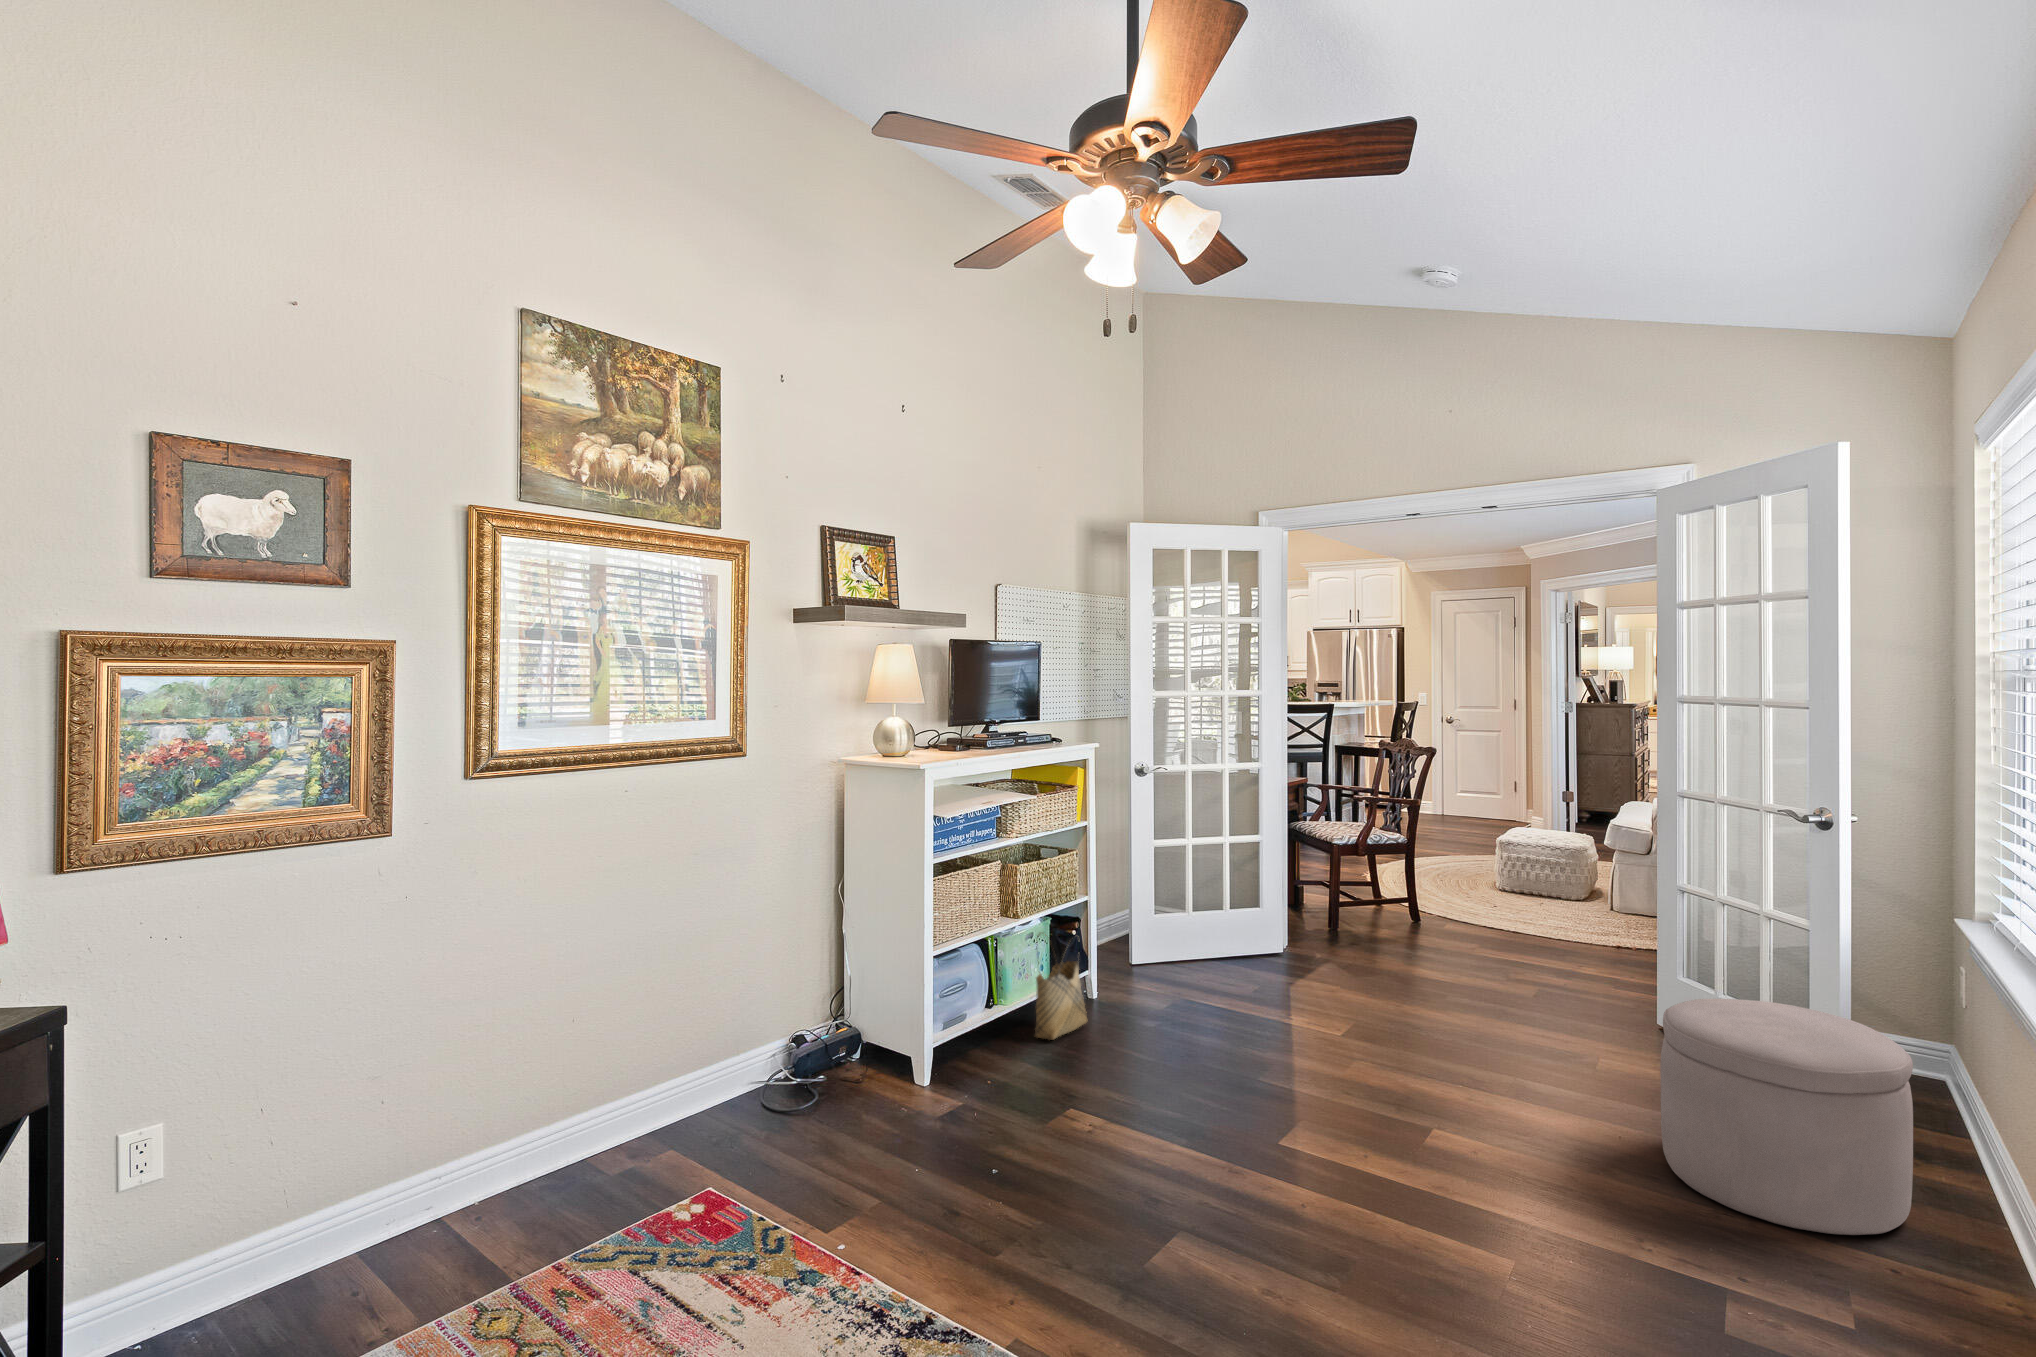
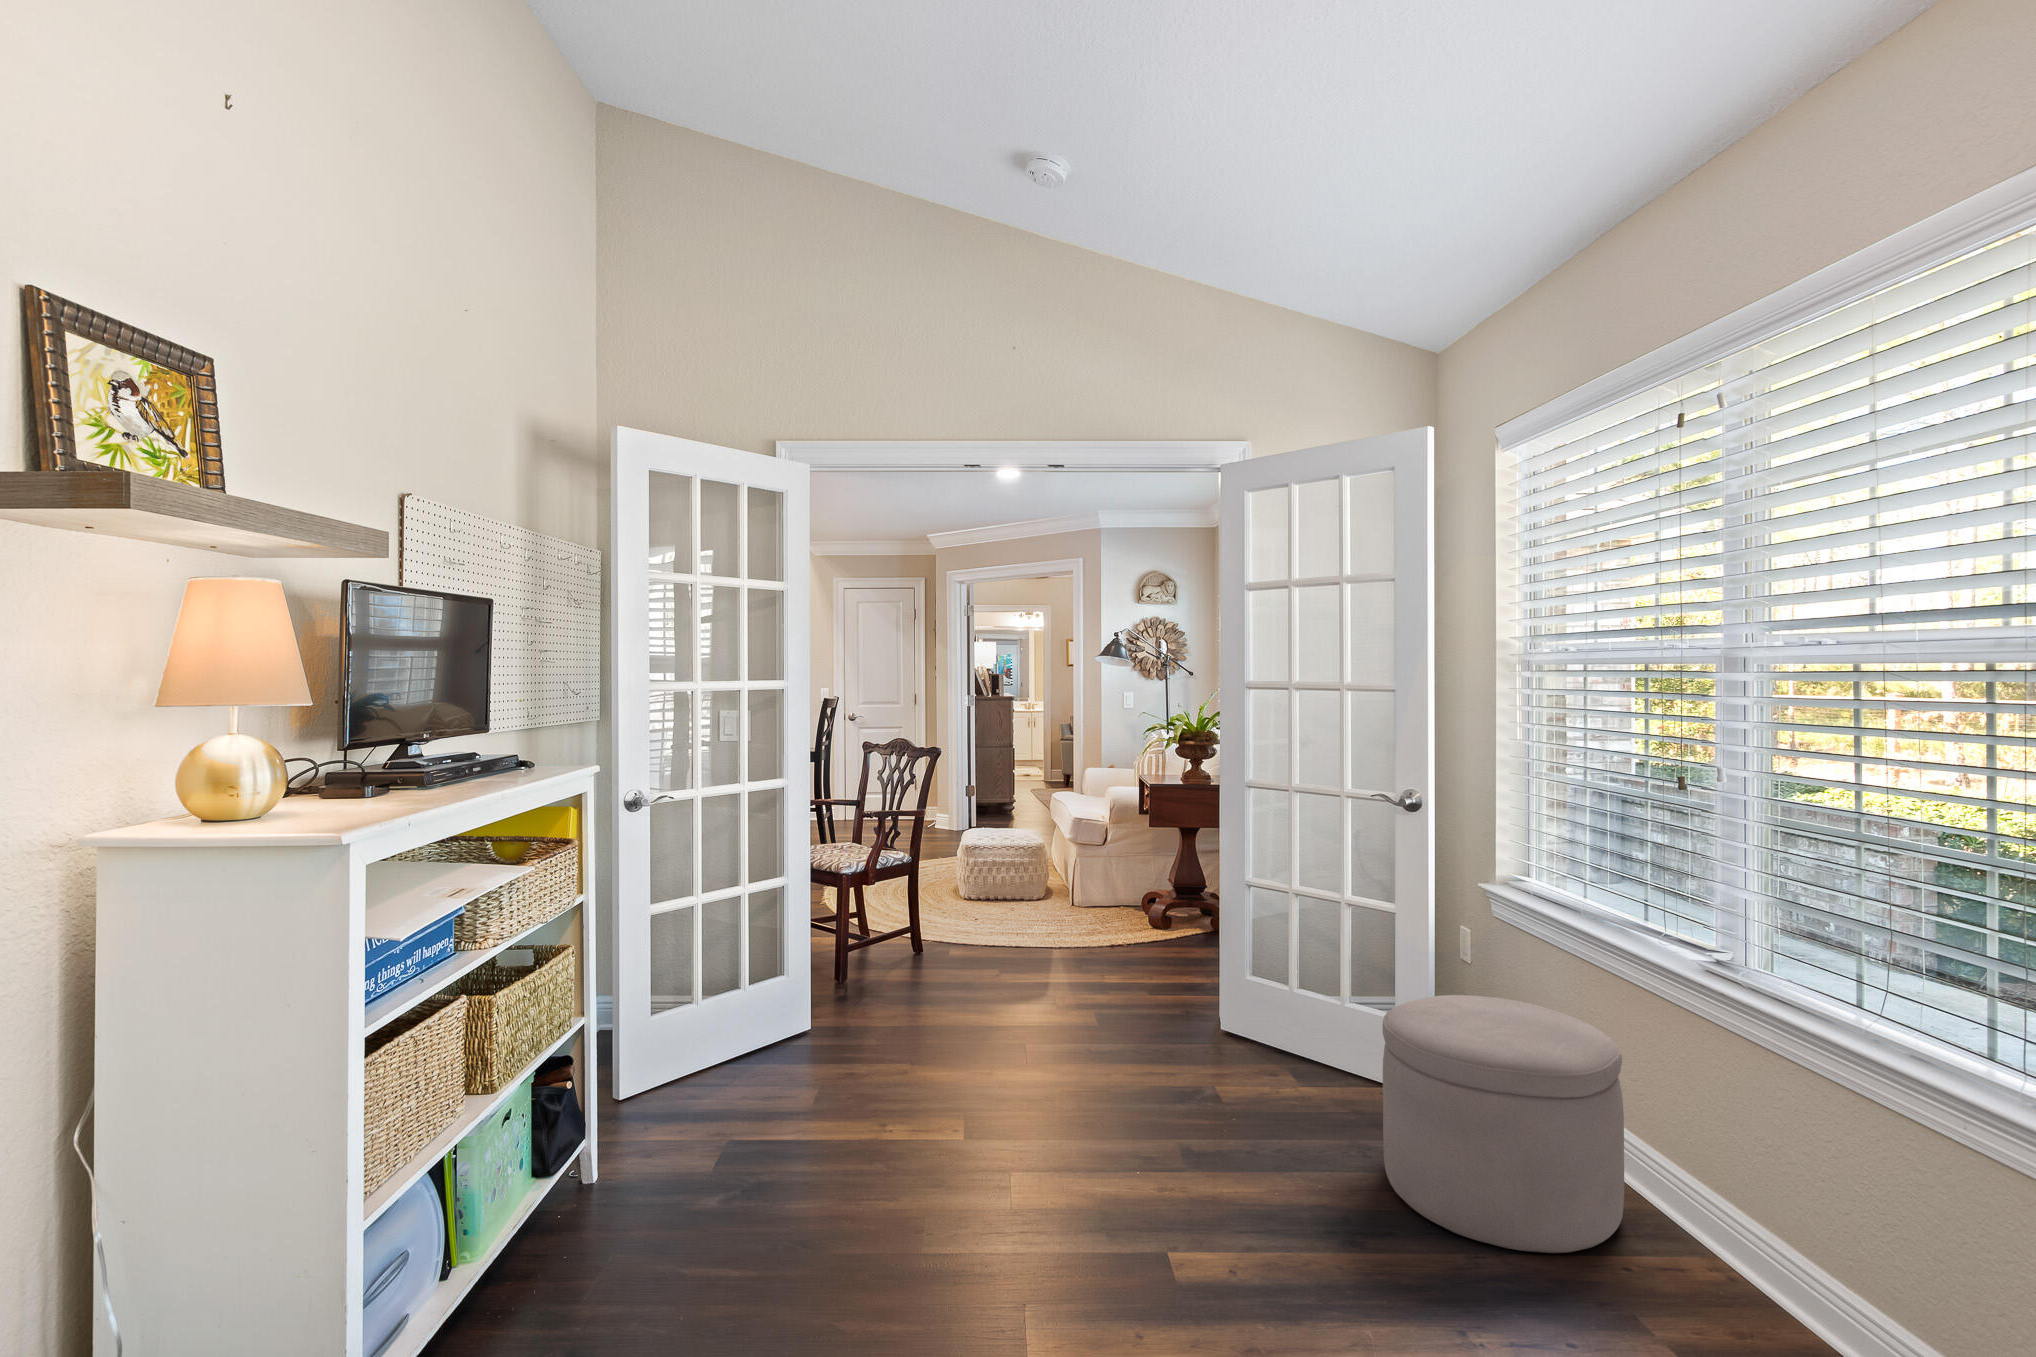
woven basket: present [1035,934,1087,1040] -> none [532,1092,620,1295]

